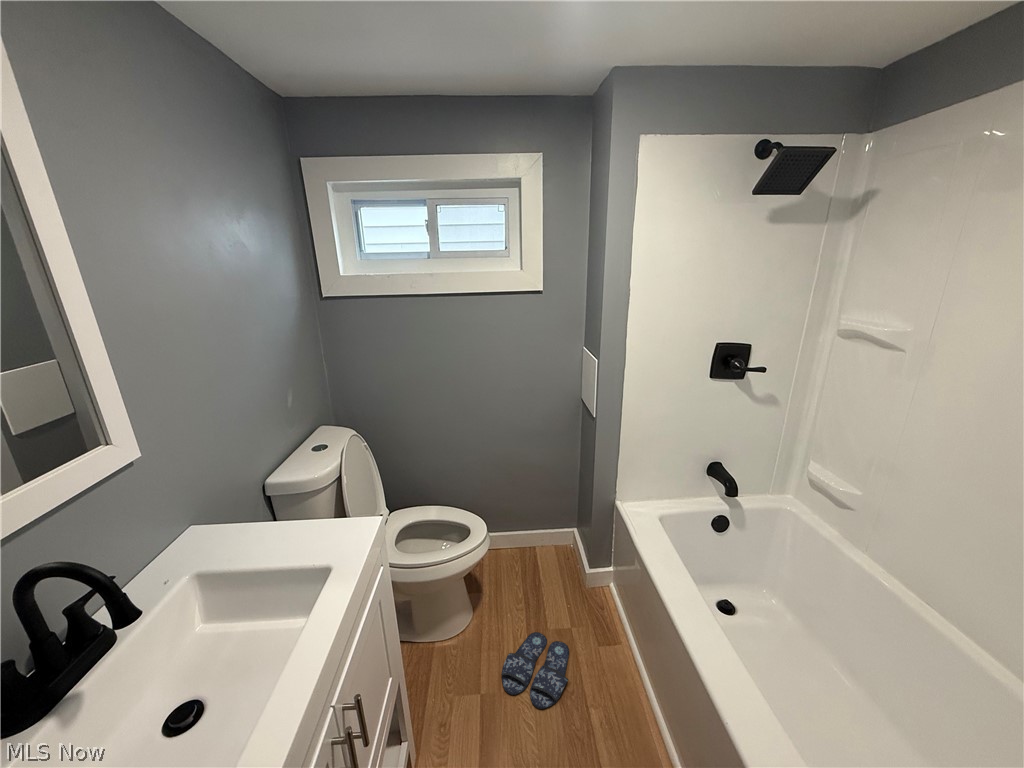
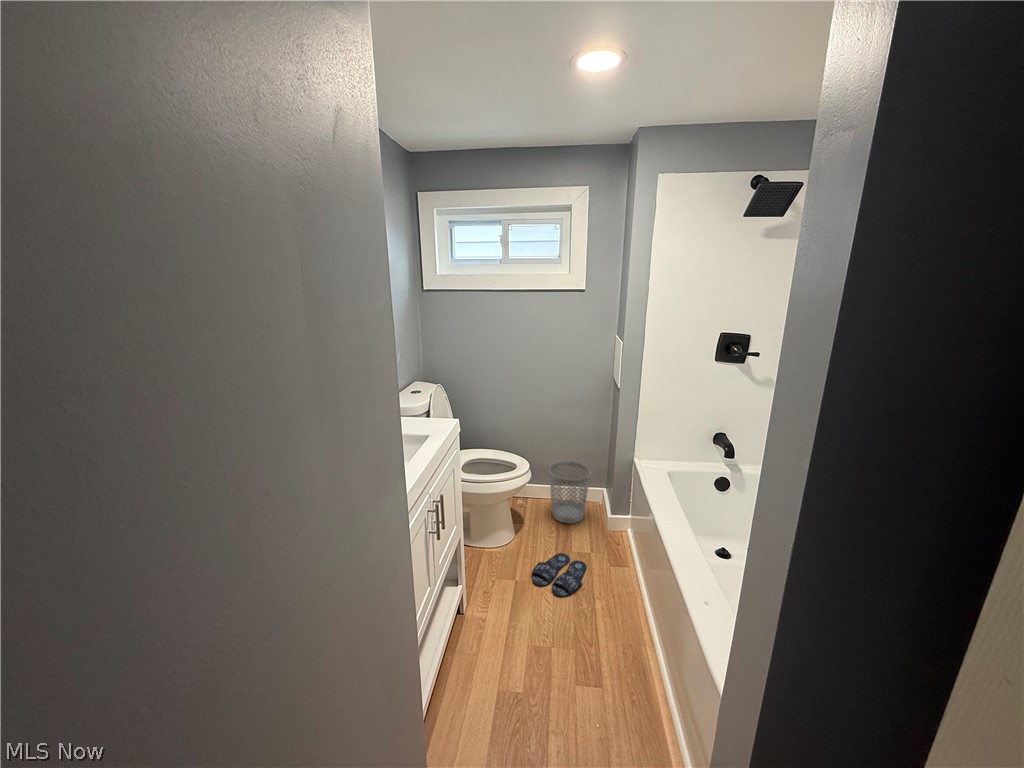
wastebasket: none [510,502,560,582] -> present [550,461,590,523]

